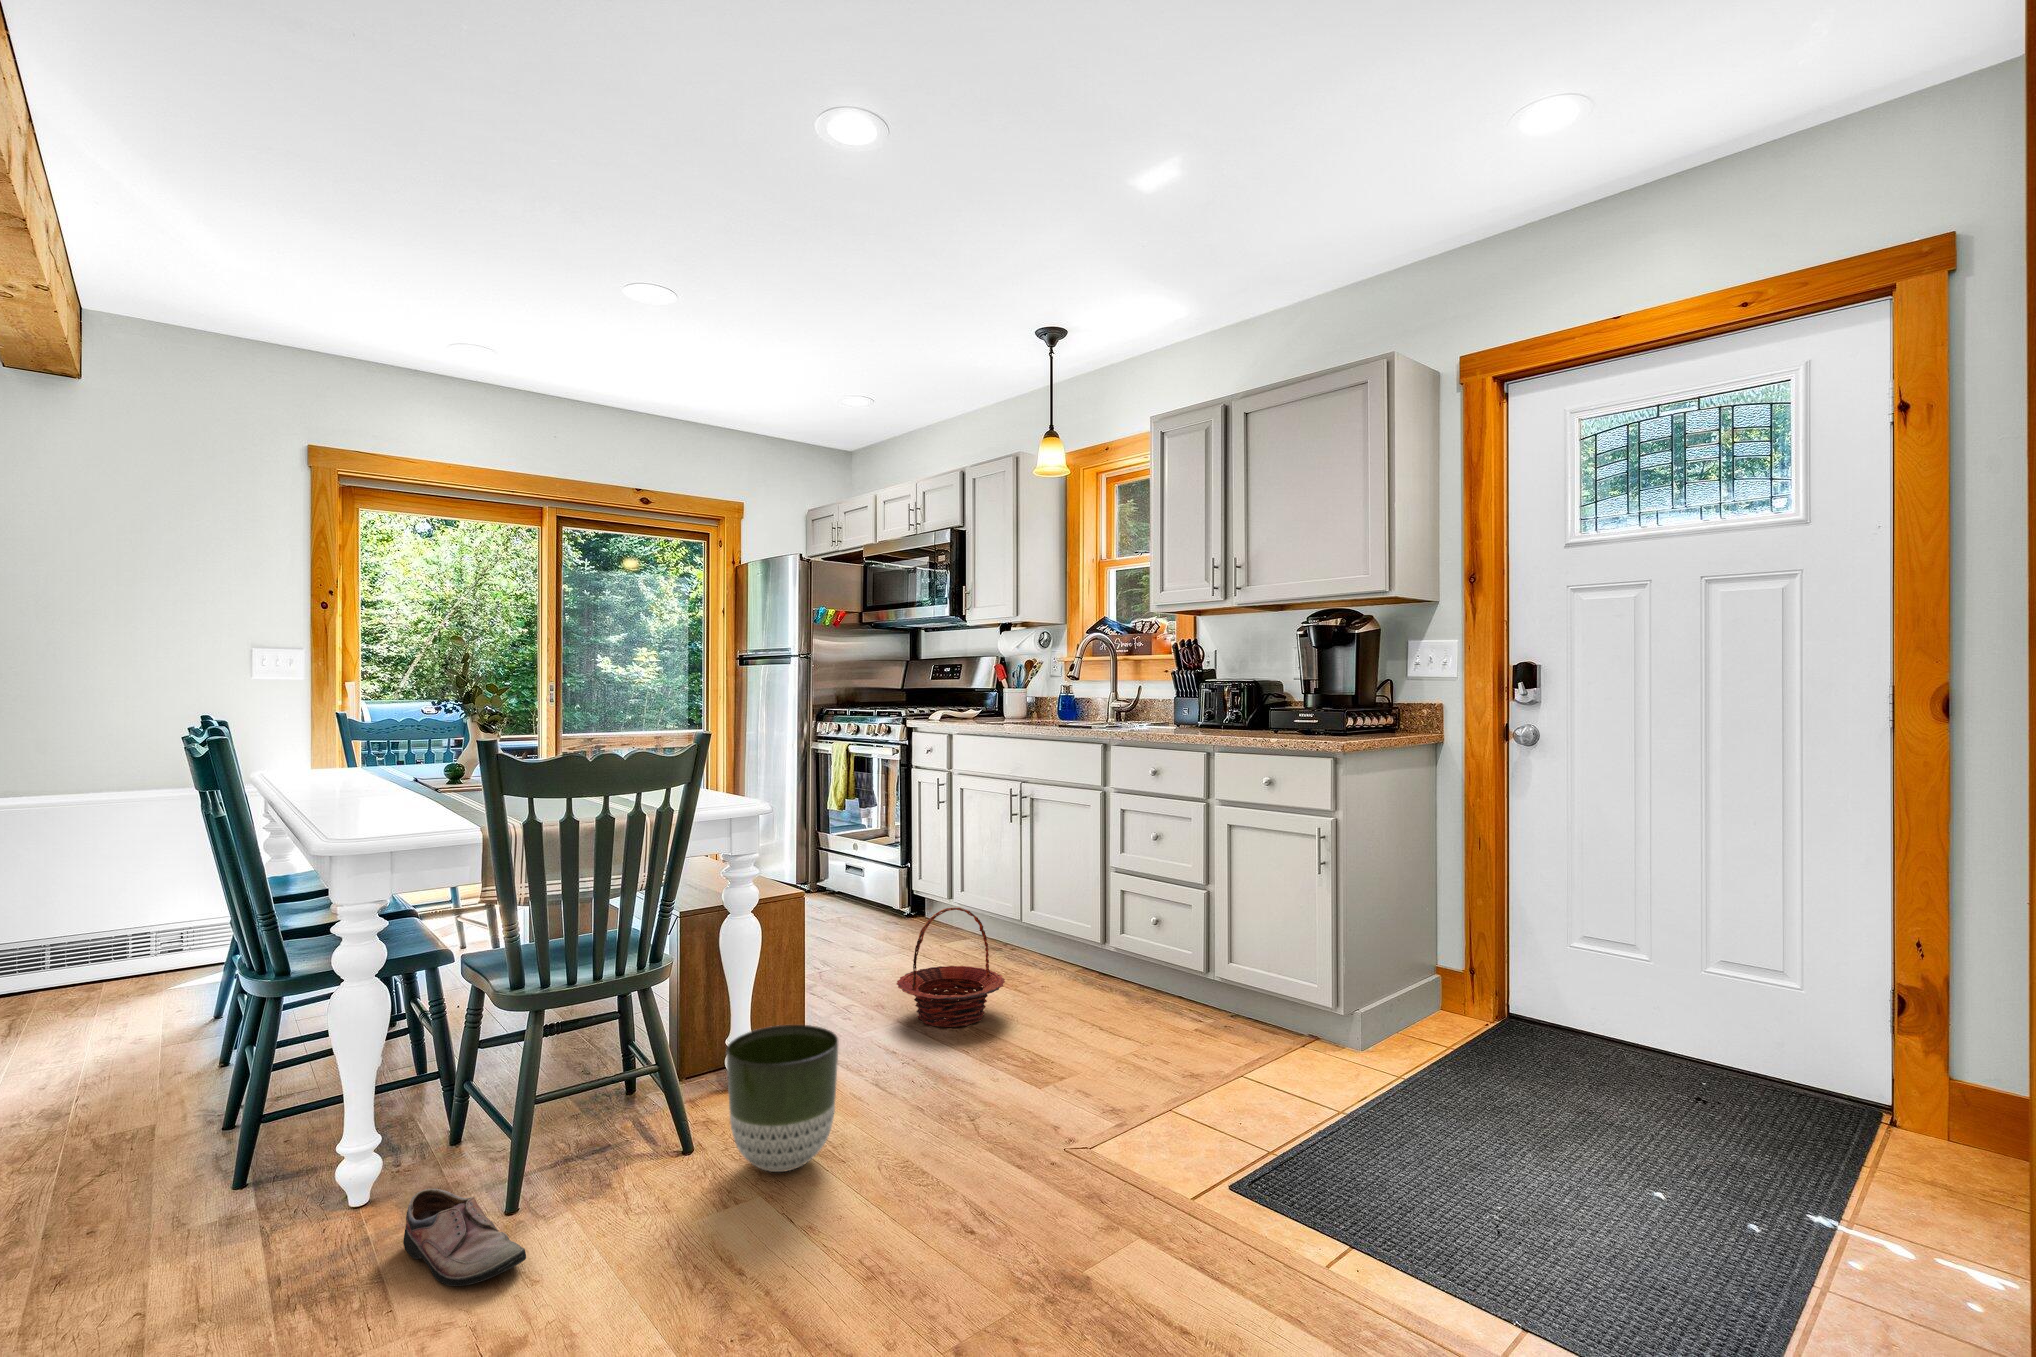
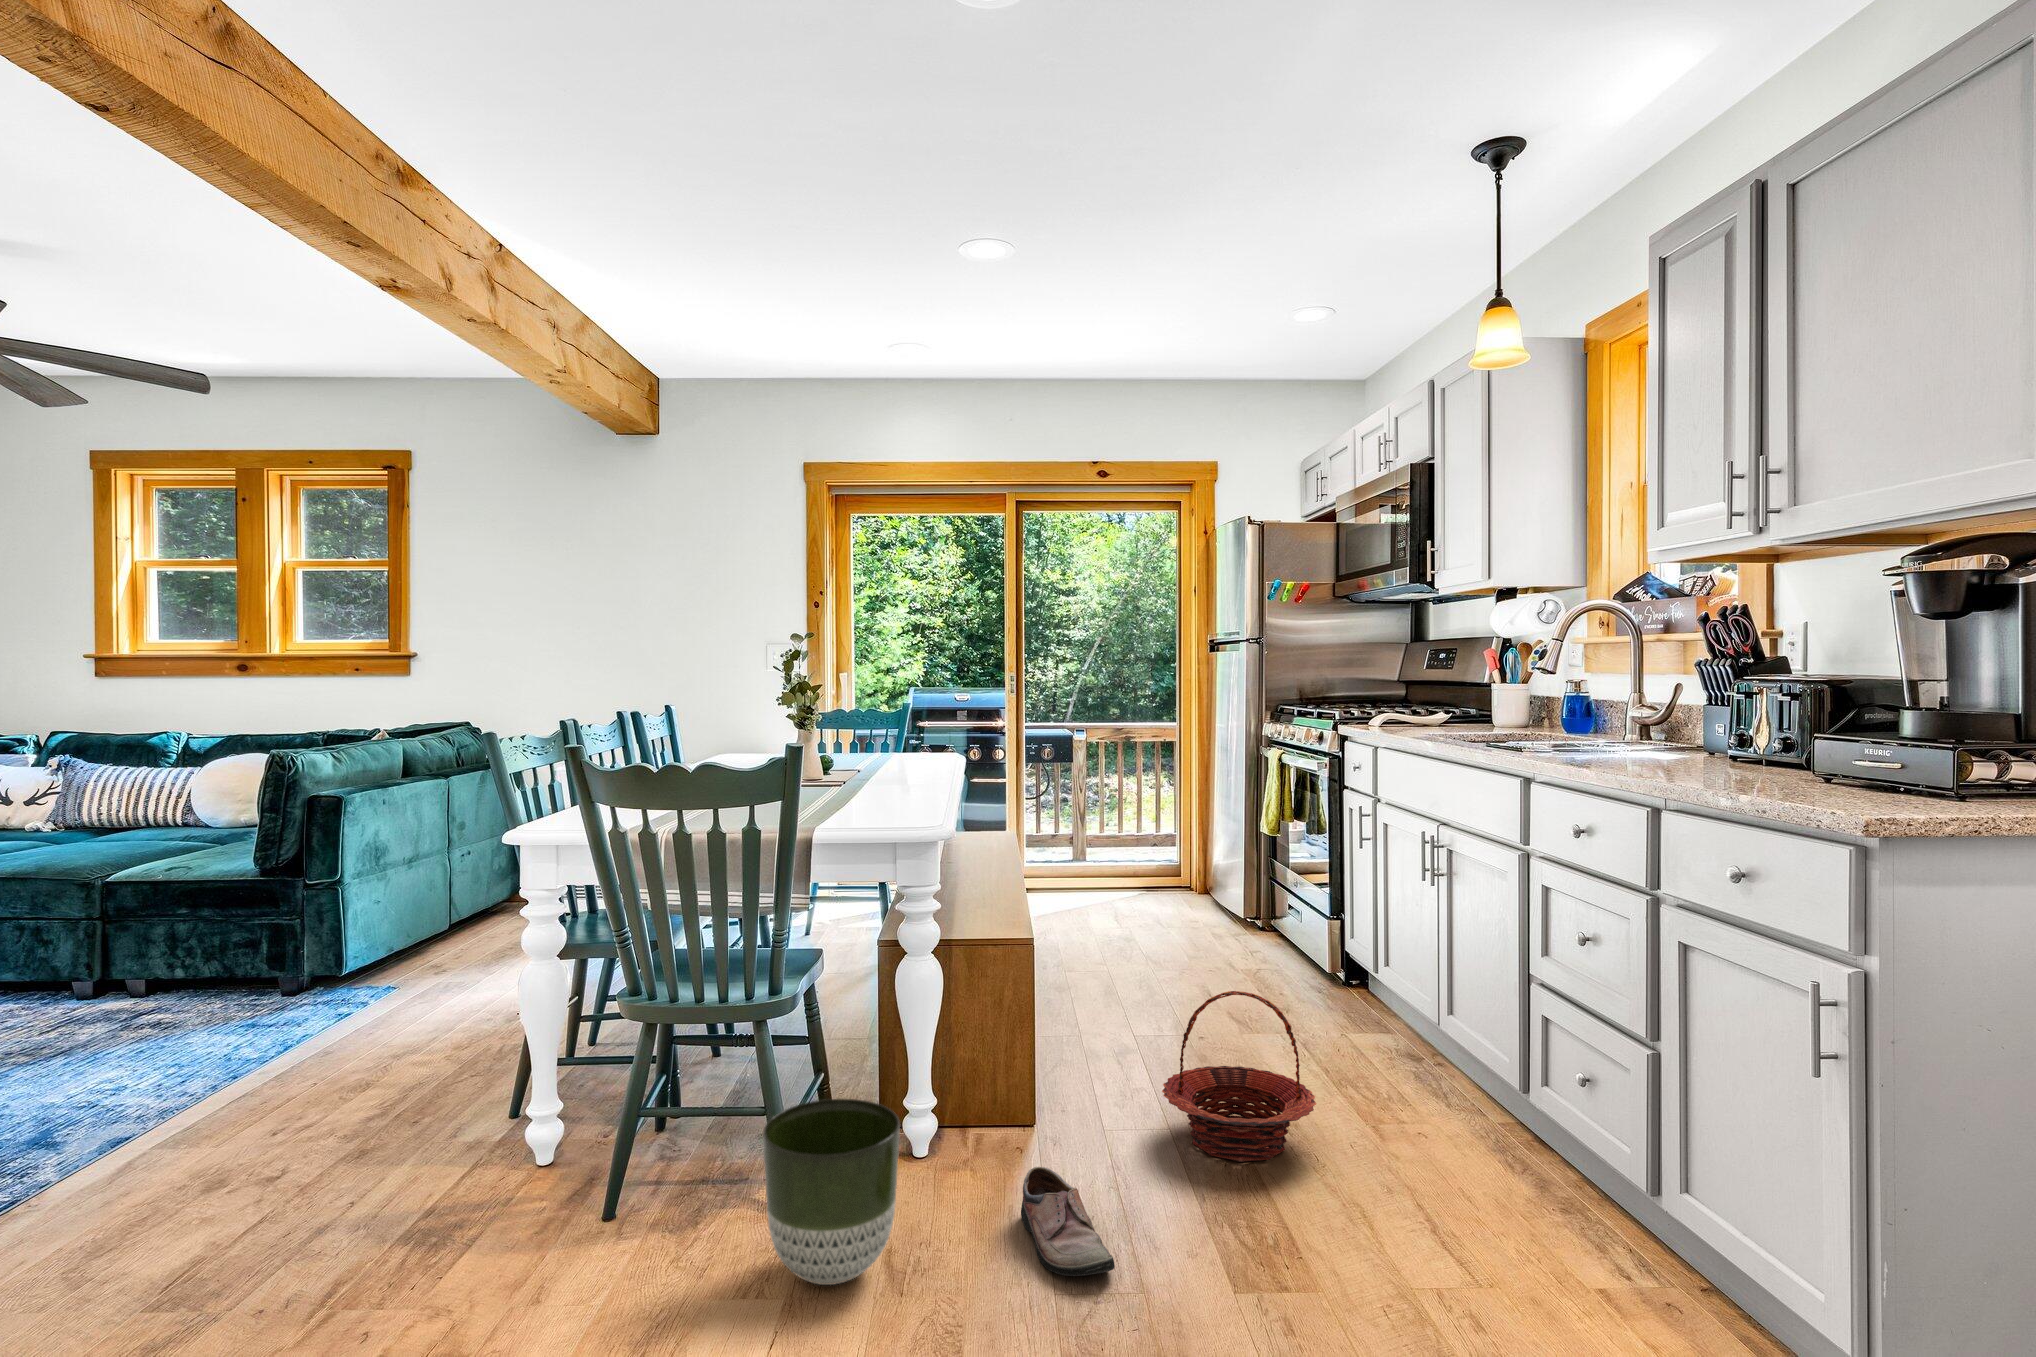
shoe: present [403,1189,526,1286] -> present [1021,1167,1115,1276]

